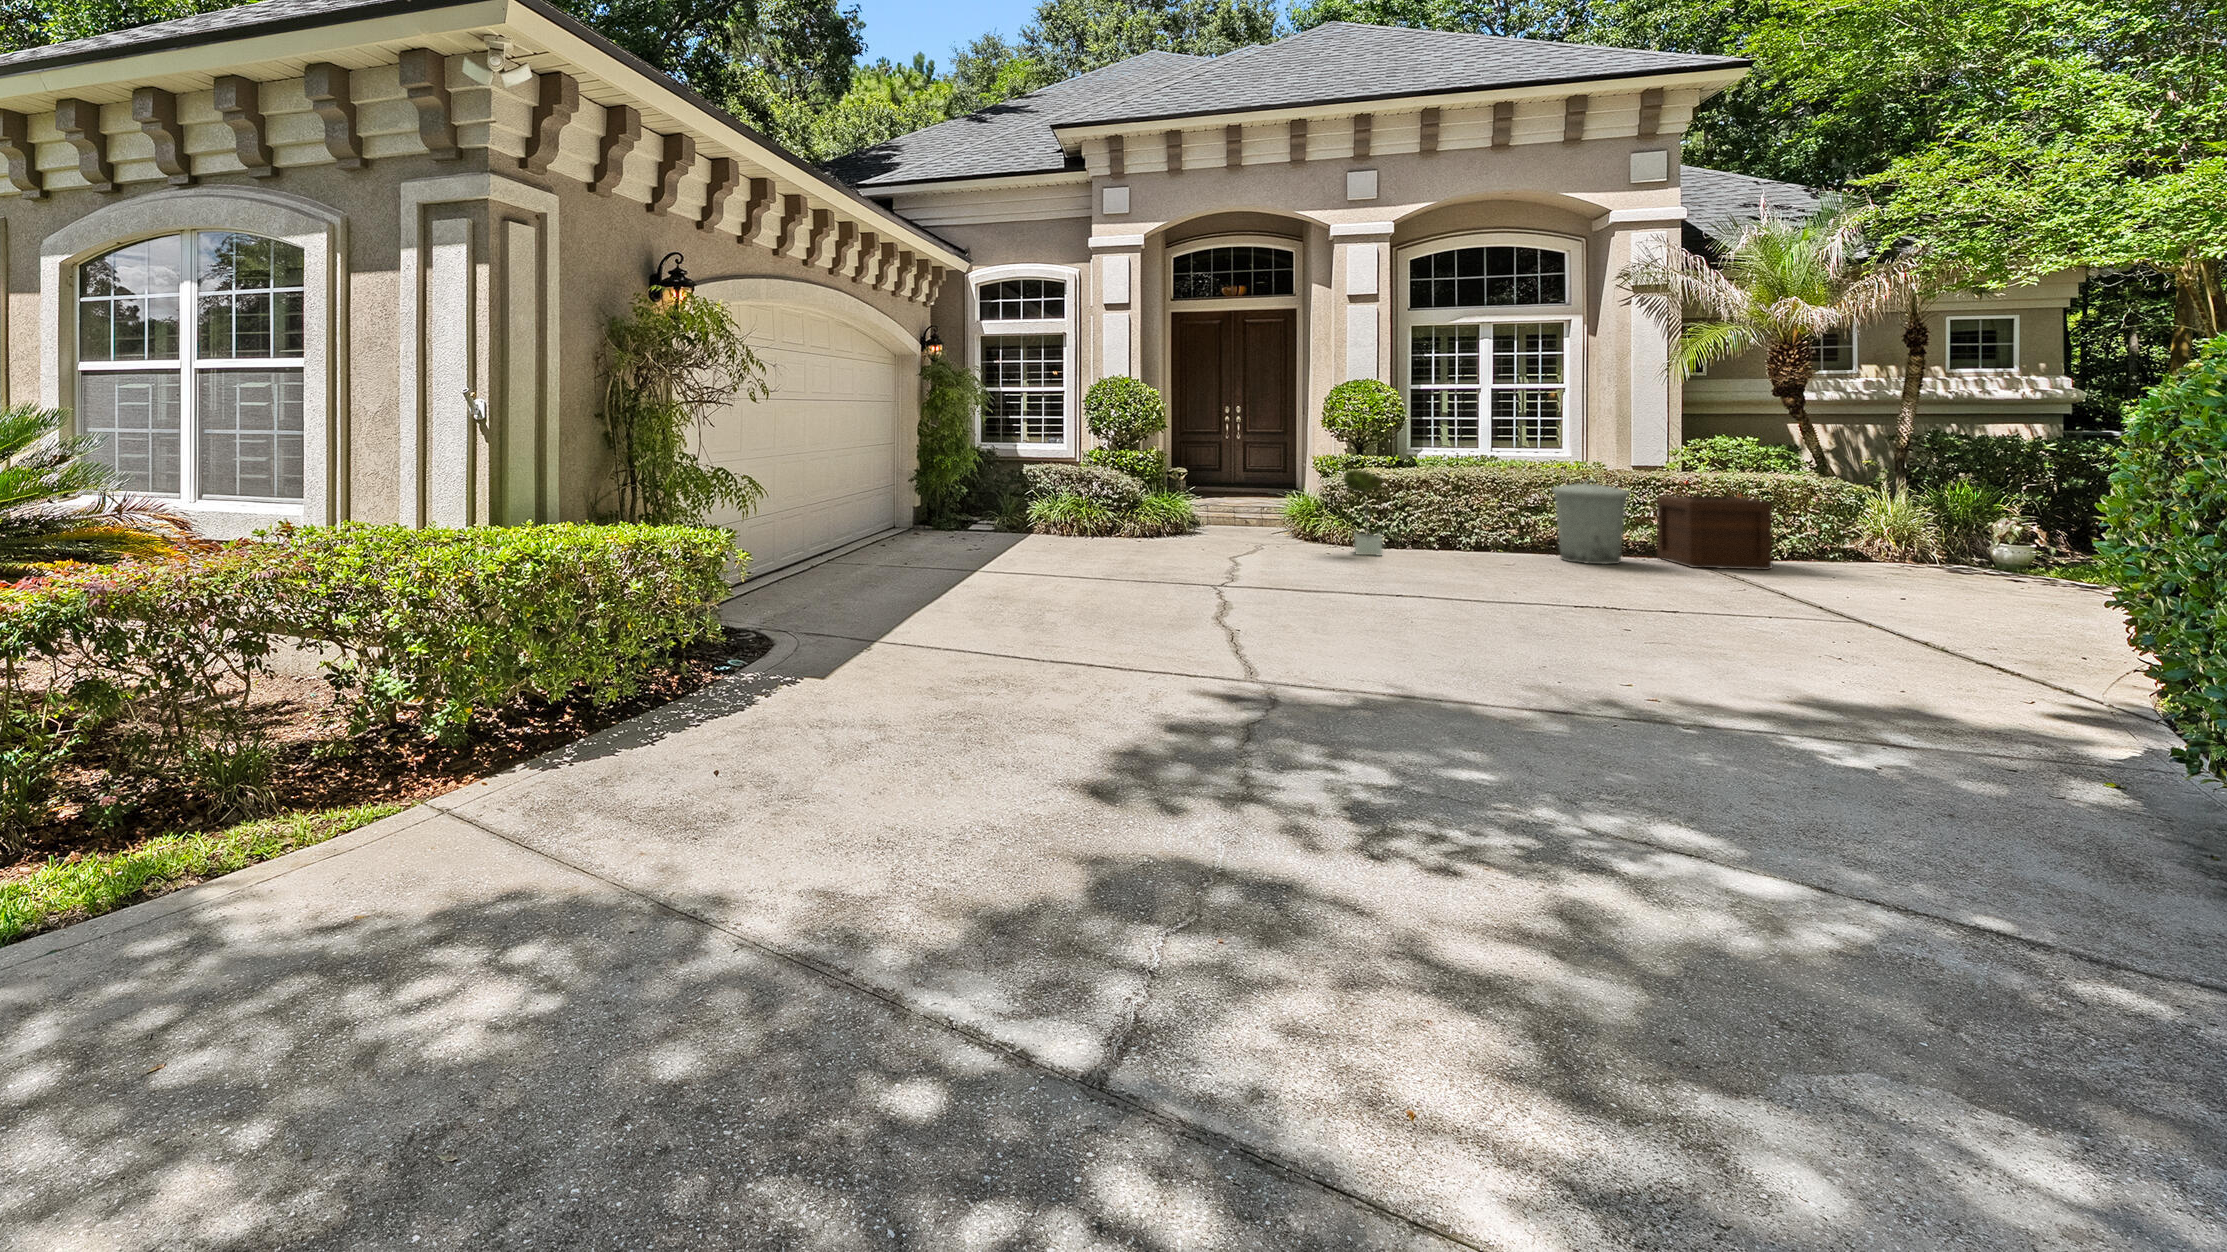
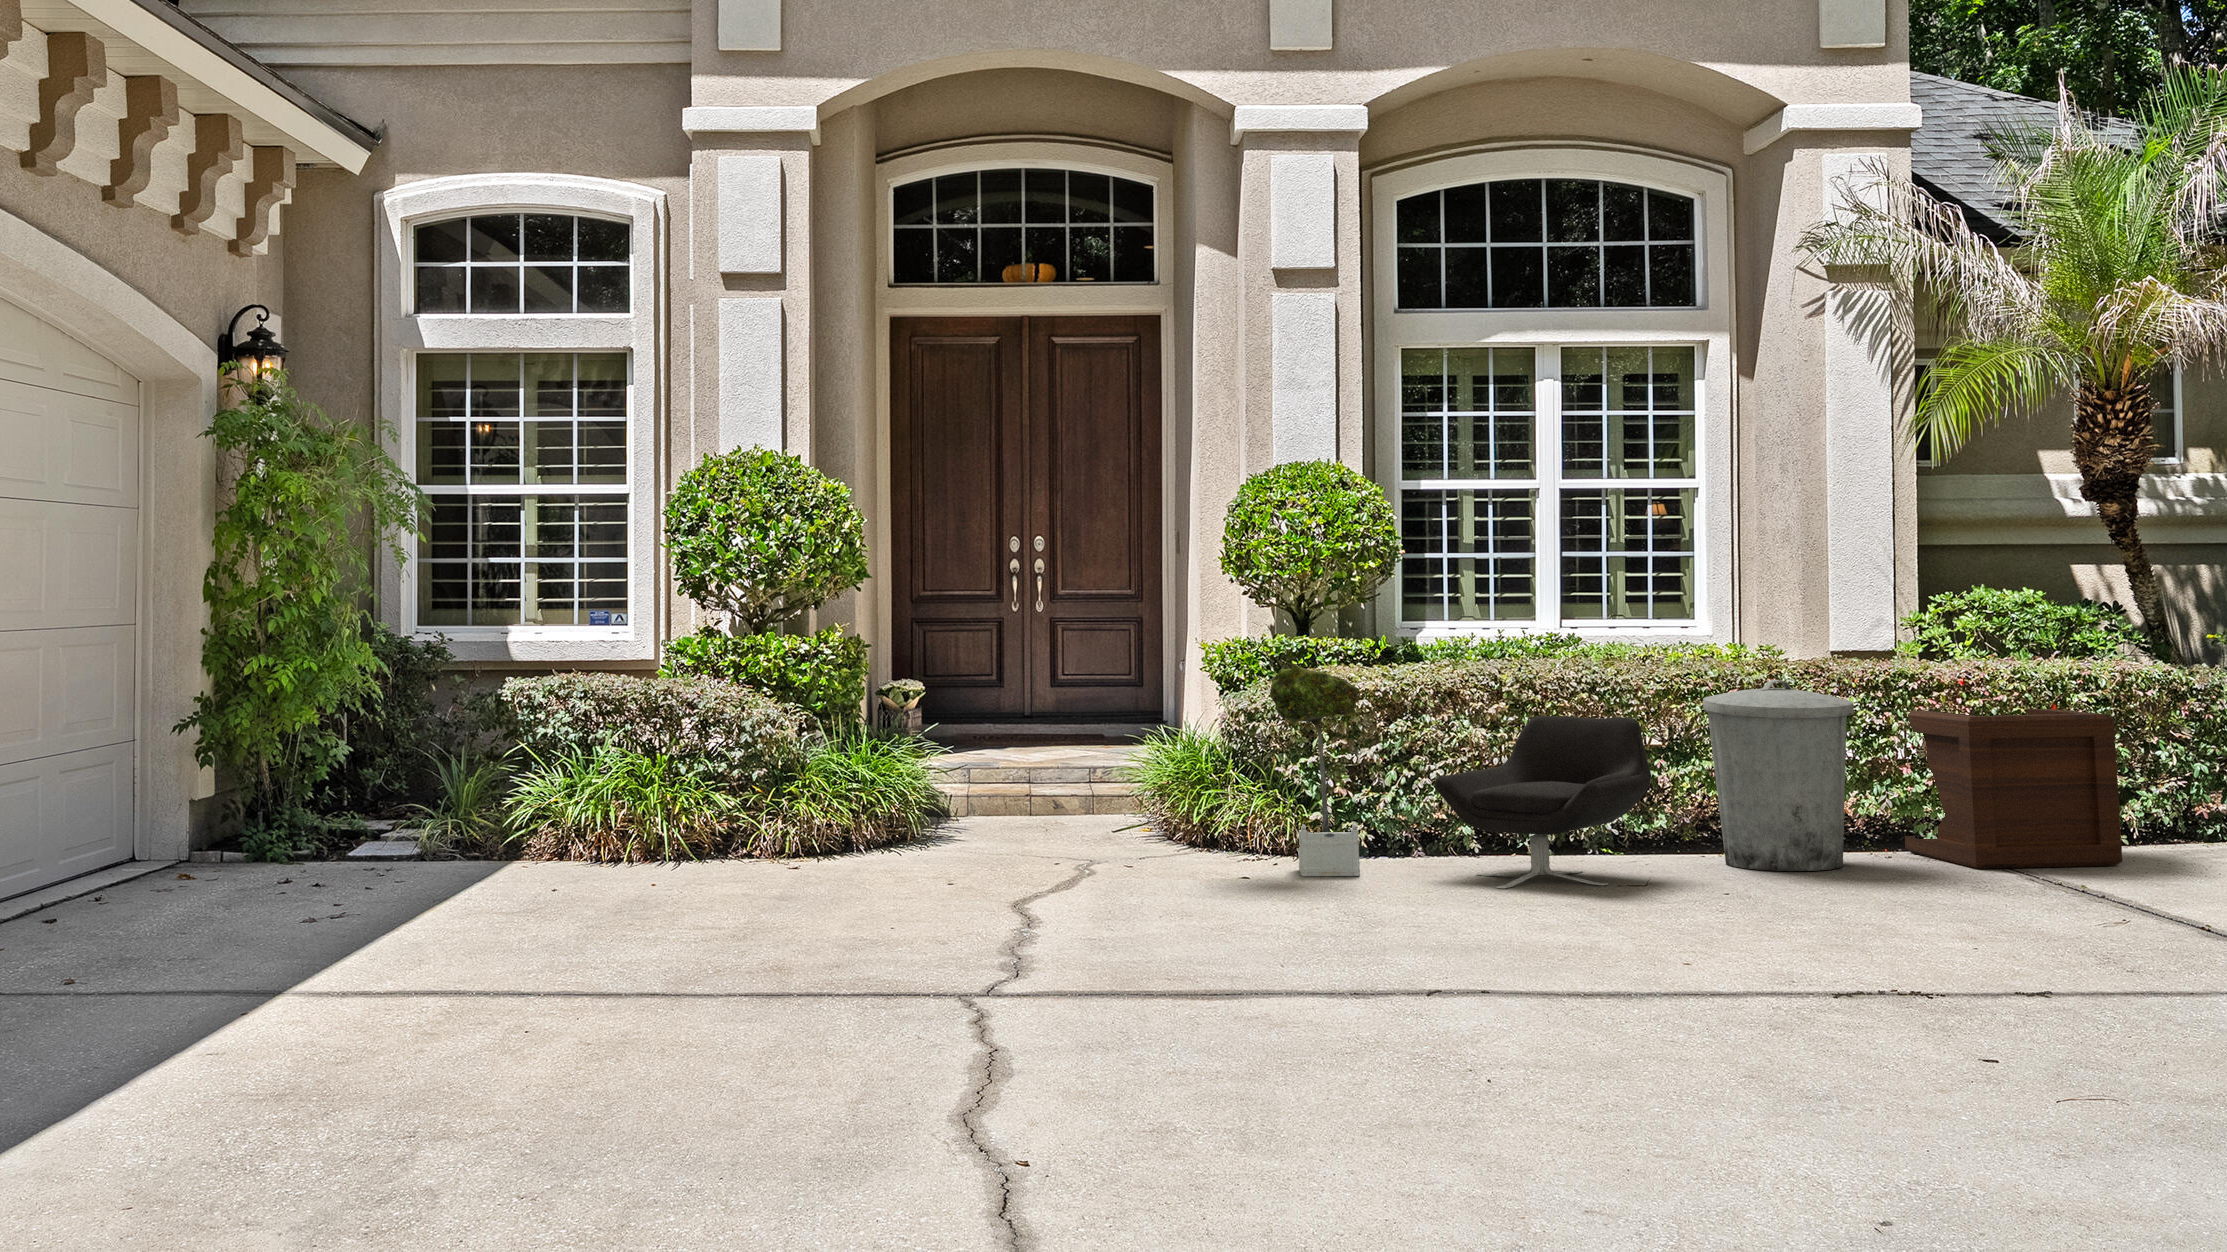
lounge chair: none [1418,492,1523,565] -> present [1434,716,1651,889]

